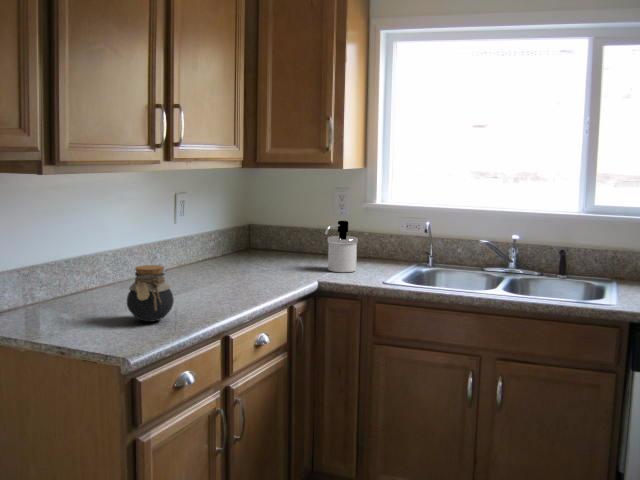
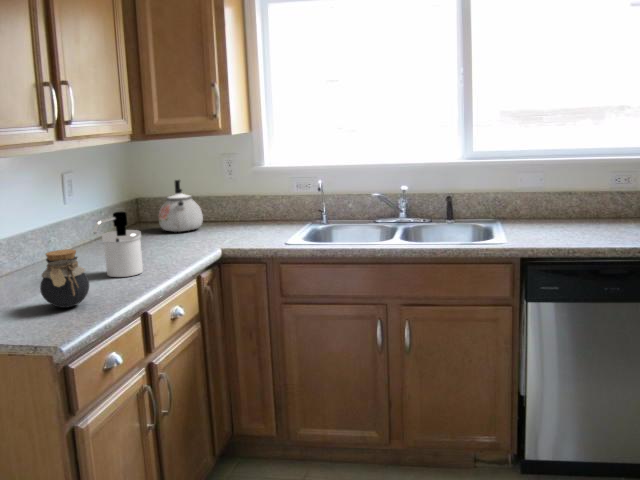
kettle: none [265,210,308,261] -> present [159,180,203,232]
soap dispenser: present [325,221,358,272] -> present [93,212,143,277]

